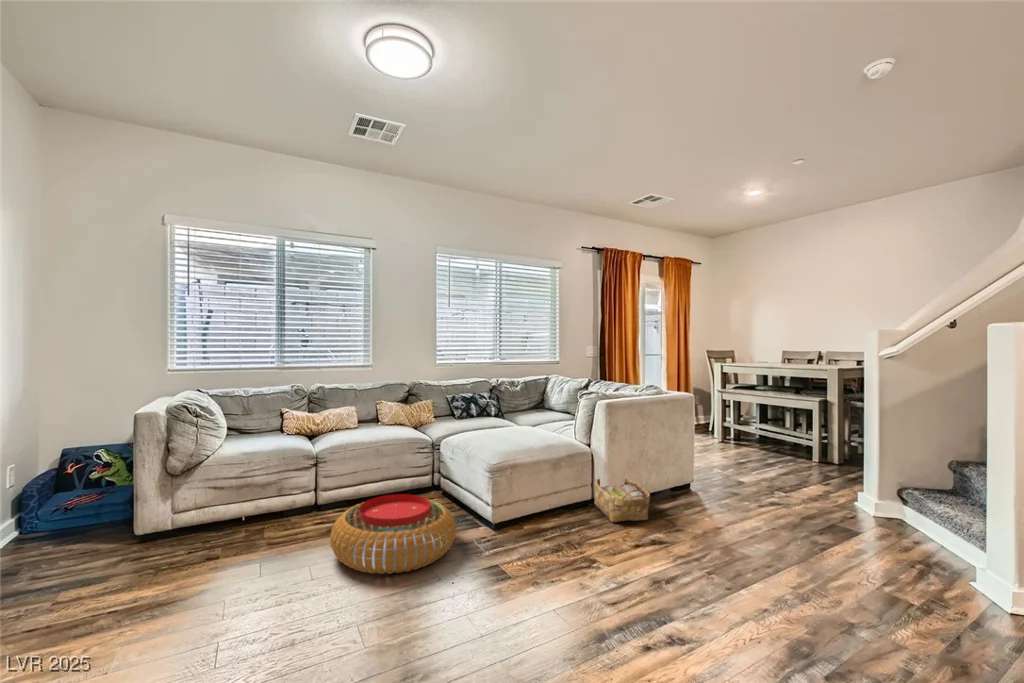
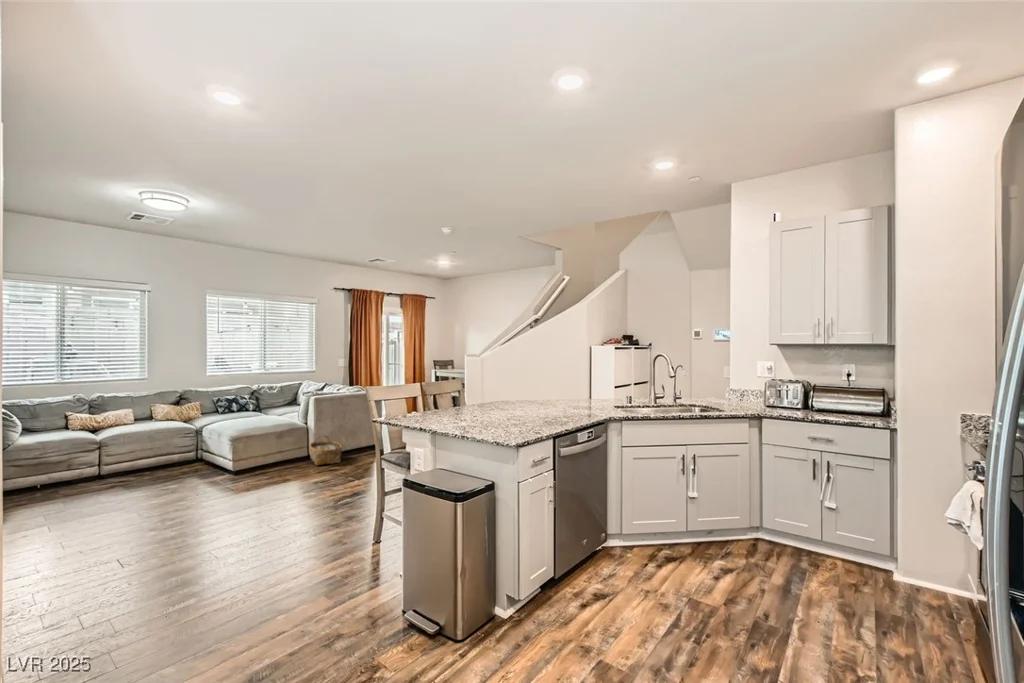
pouf: present [330,494,456,574] -> none [113,457,205,498]

